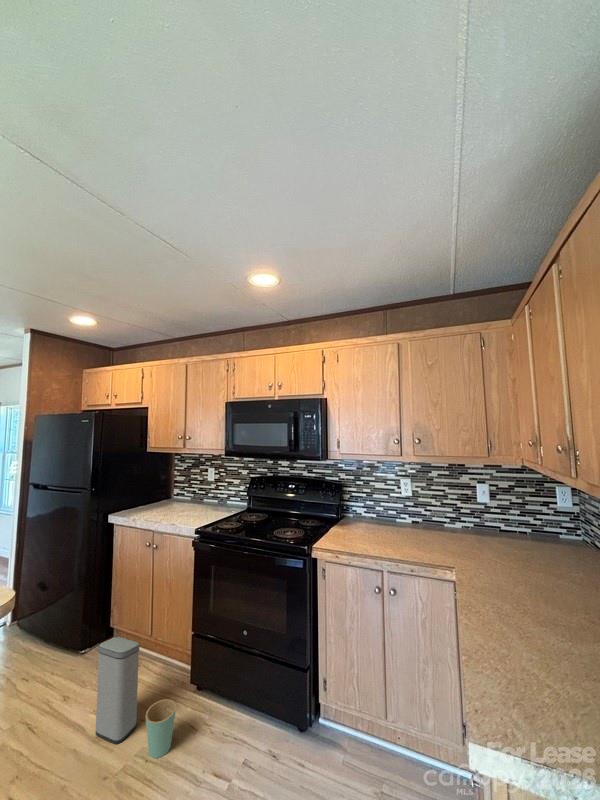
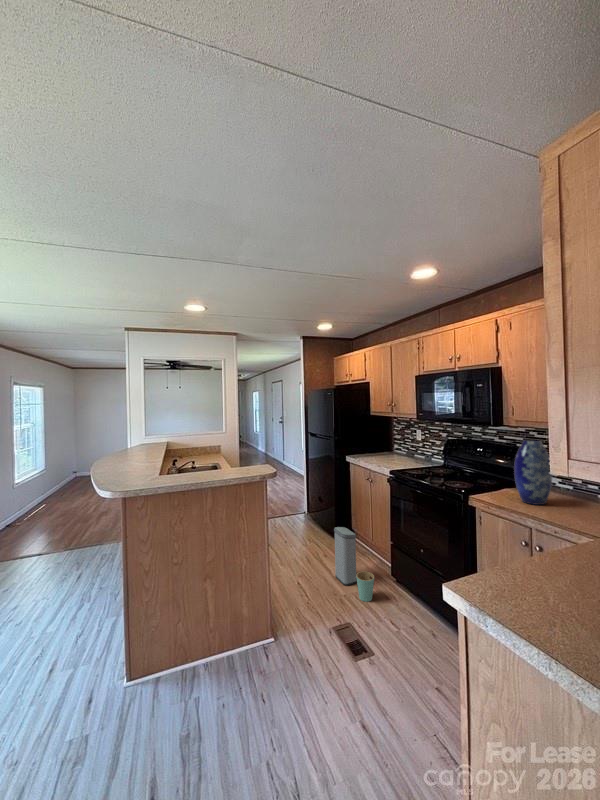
vase: none [352,474,383,543] -> present [514,440,552,505]

